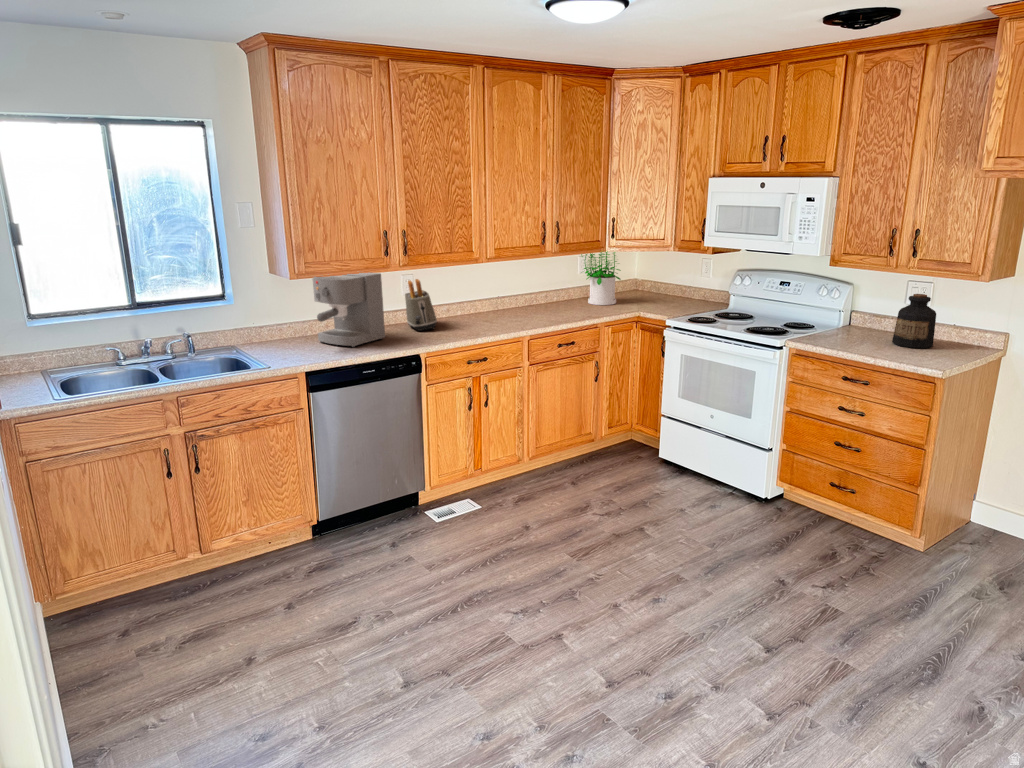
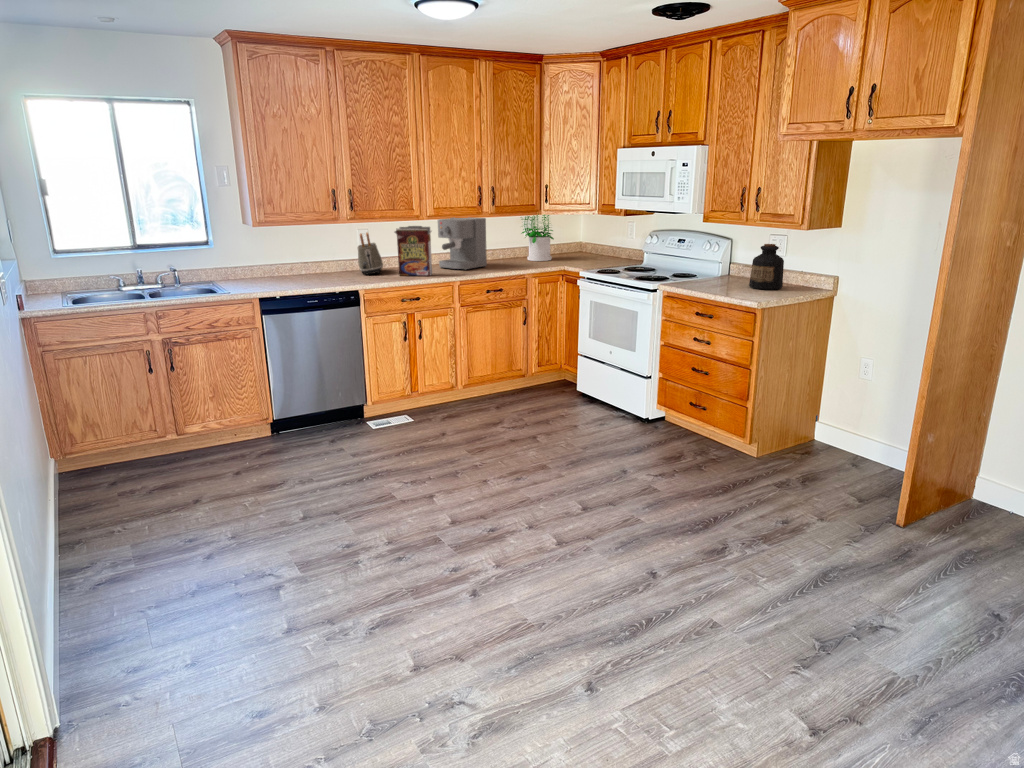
cereal box: none [455,271,500,332] -> present [395,226,432,276]
coffee maker: present [312,273,385,347] -> present [438,217,487,270]

